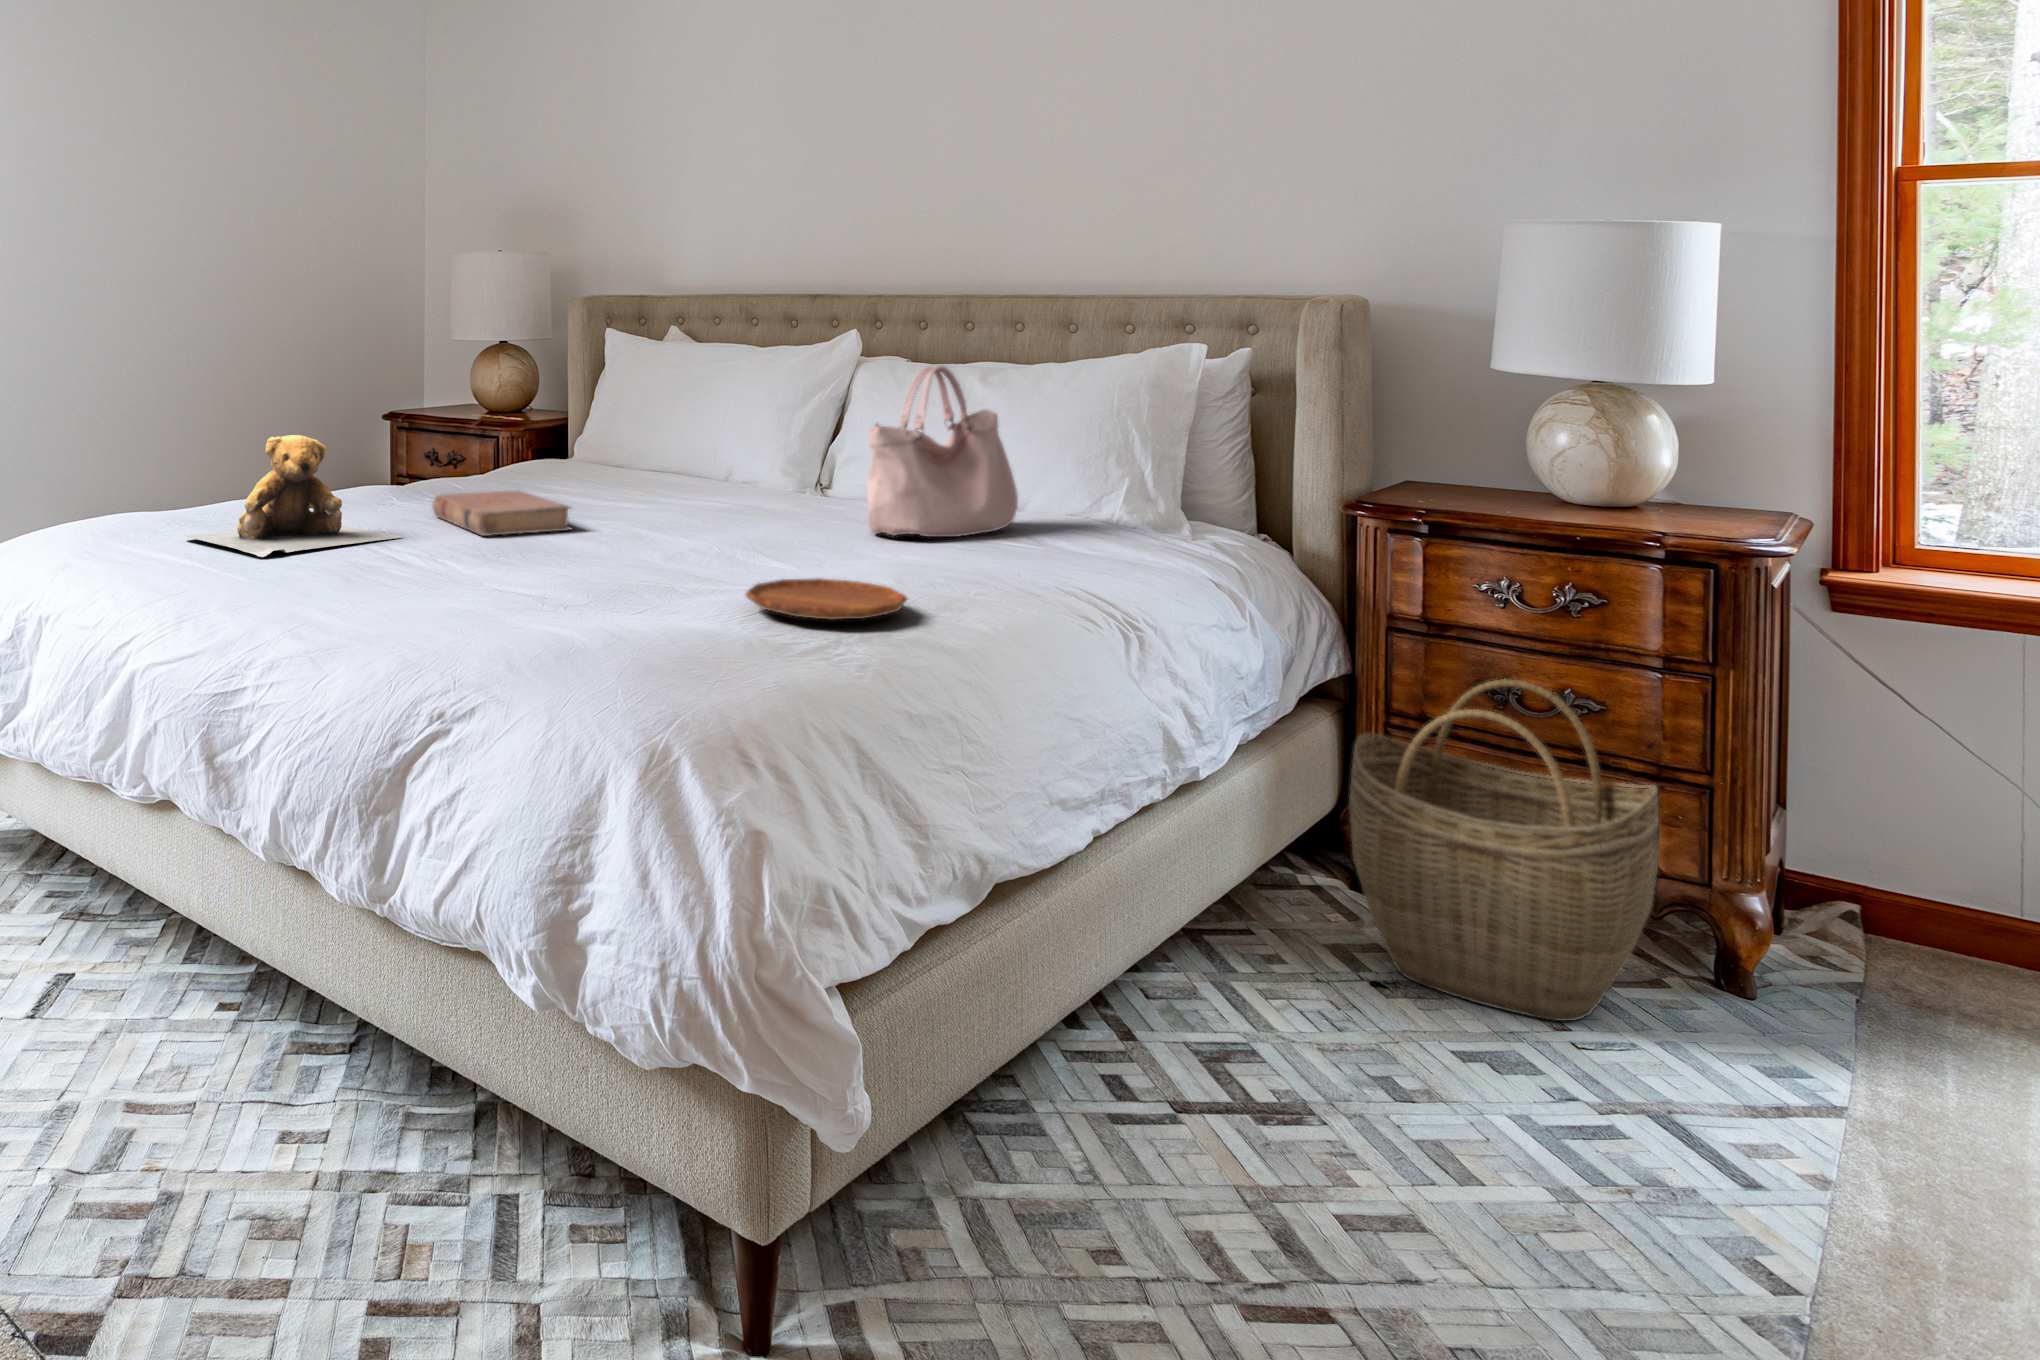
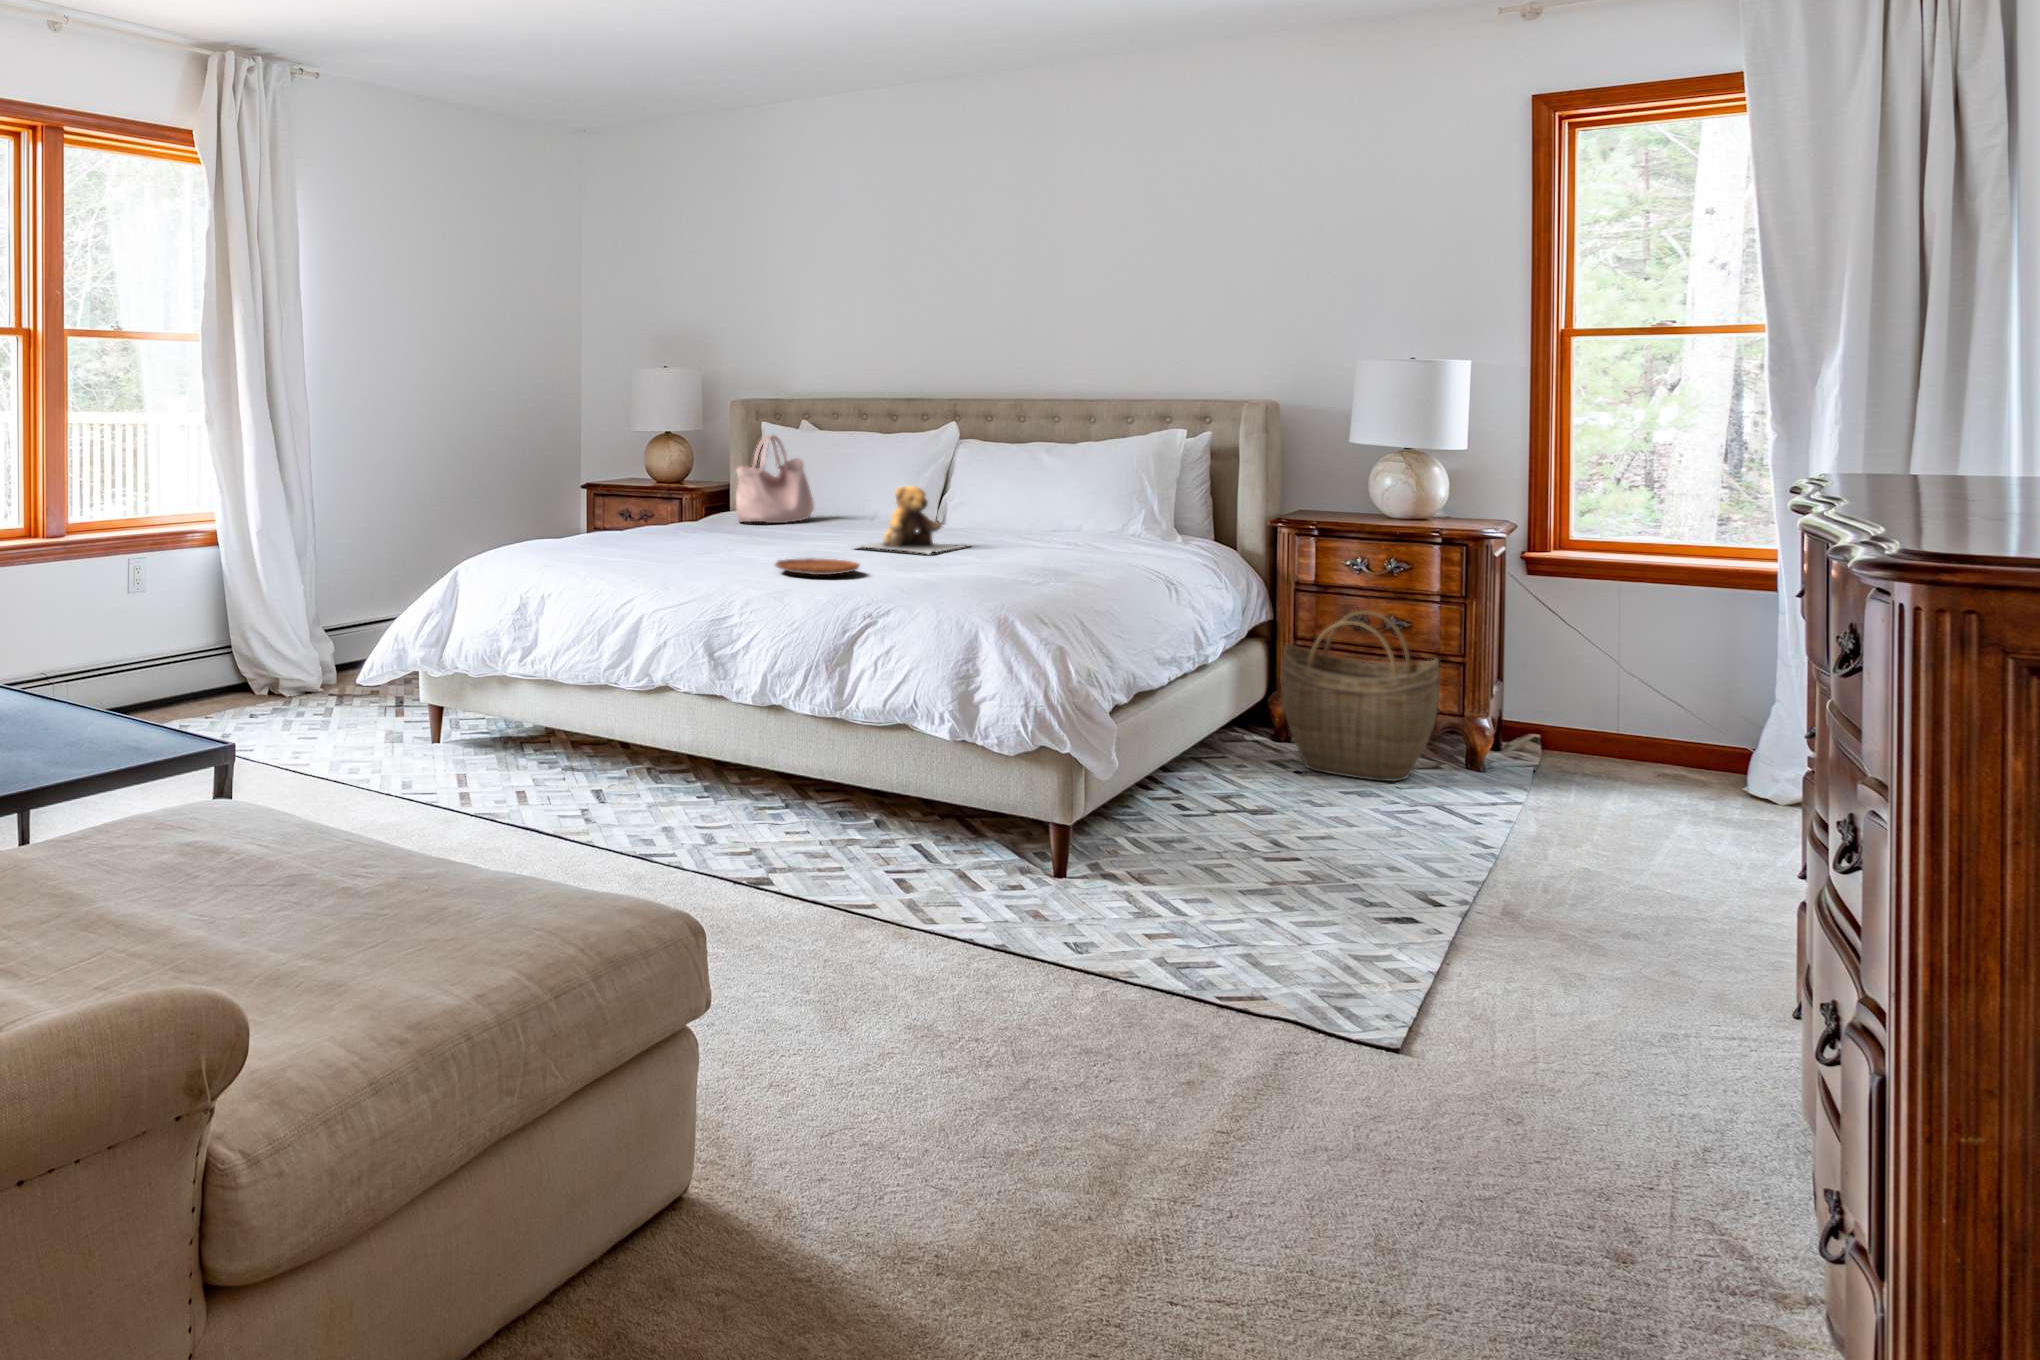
handbag: present [867,366,1018,537] -> present [736,435,814,523]
teddy bear: present [184,435,402,557] -> present [862,486,964,554]
book: present [433,491,571,536] -> none [728,522,827,546]
tray: present [746,578,907,620] -> present [775,558,859,575]

